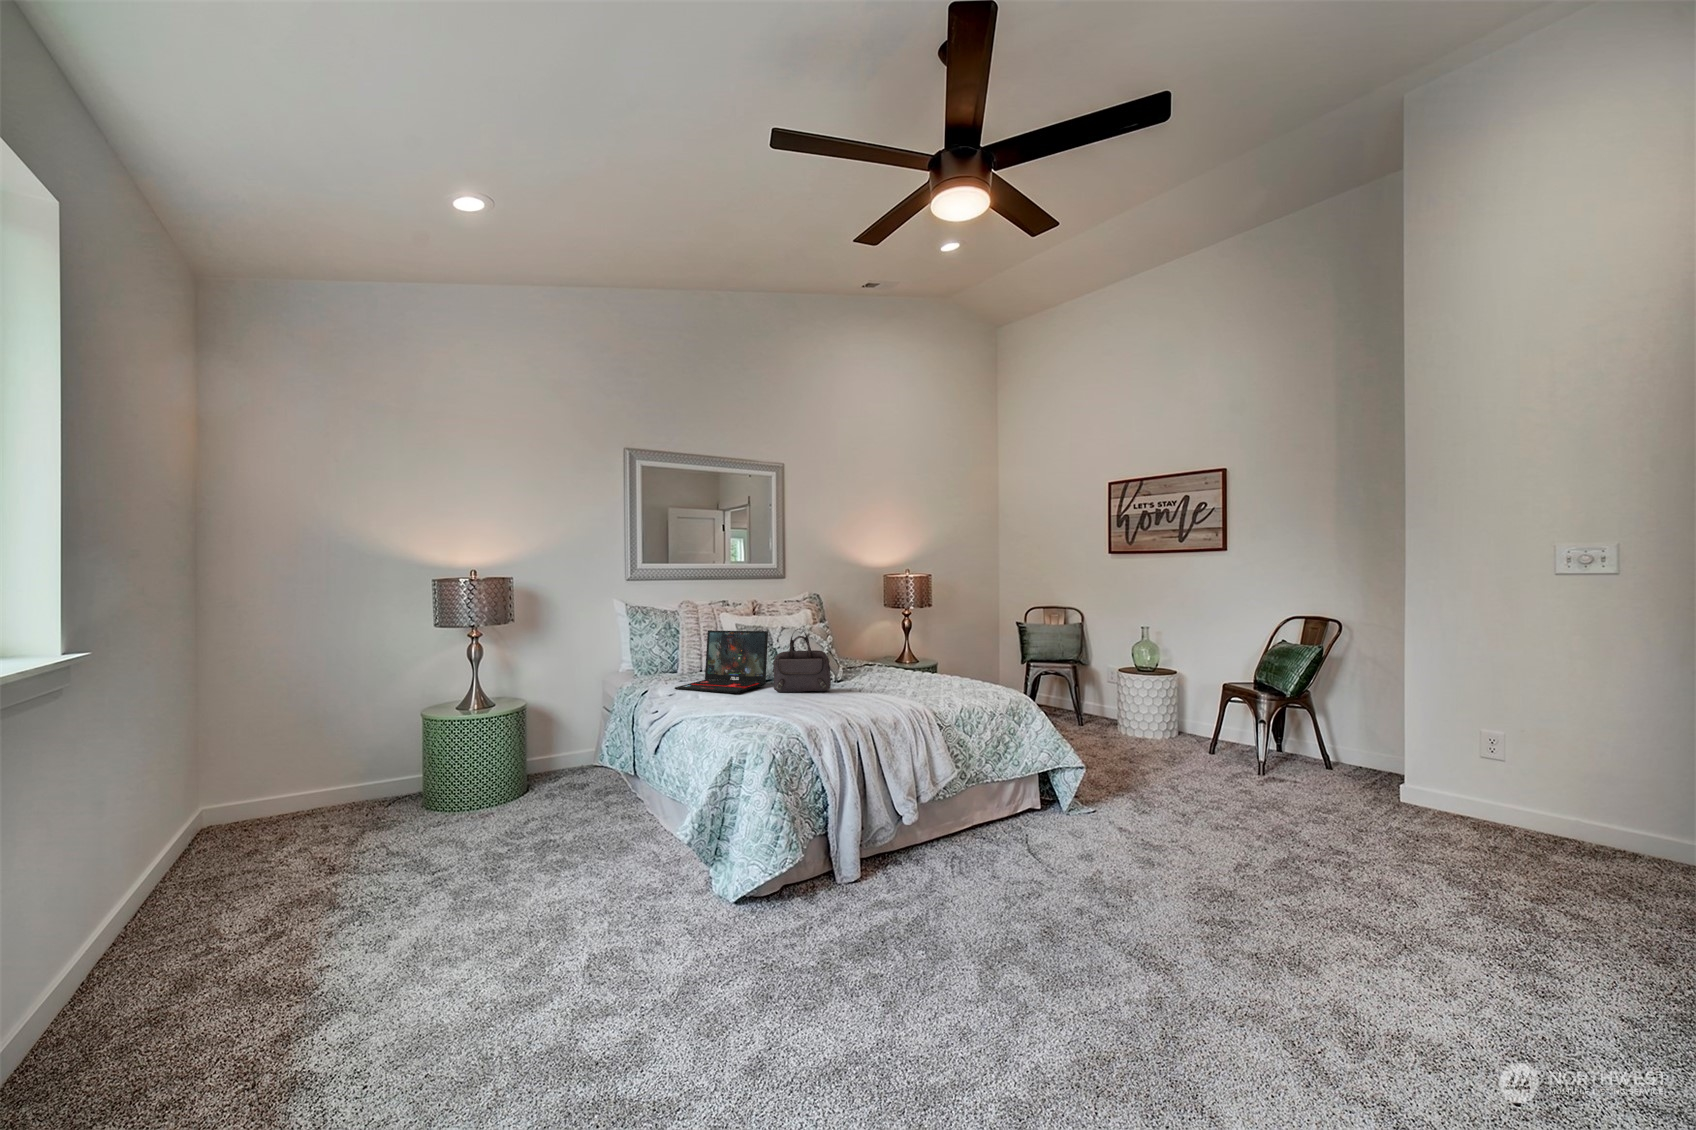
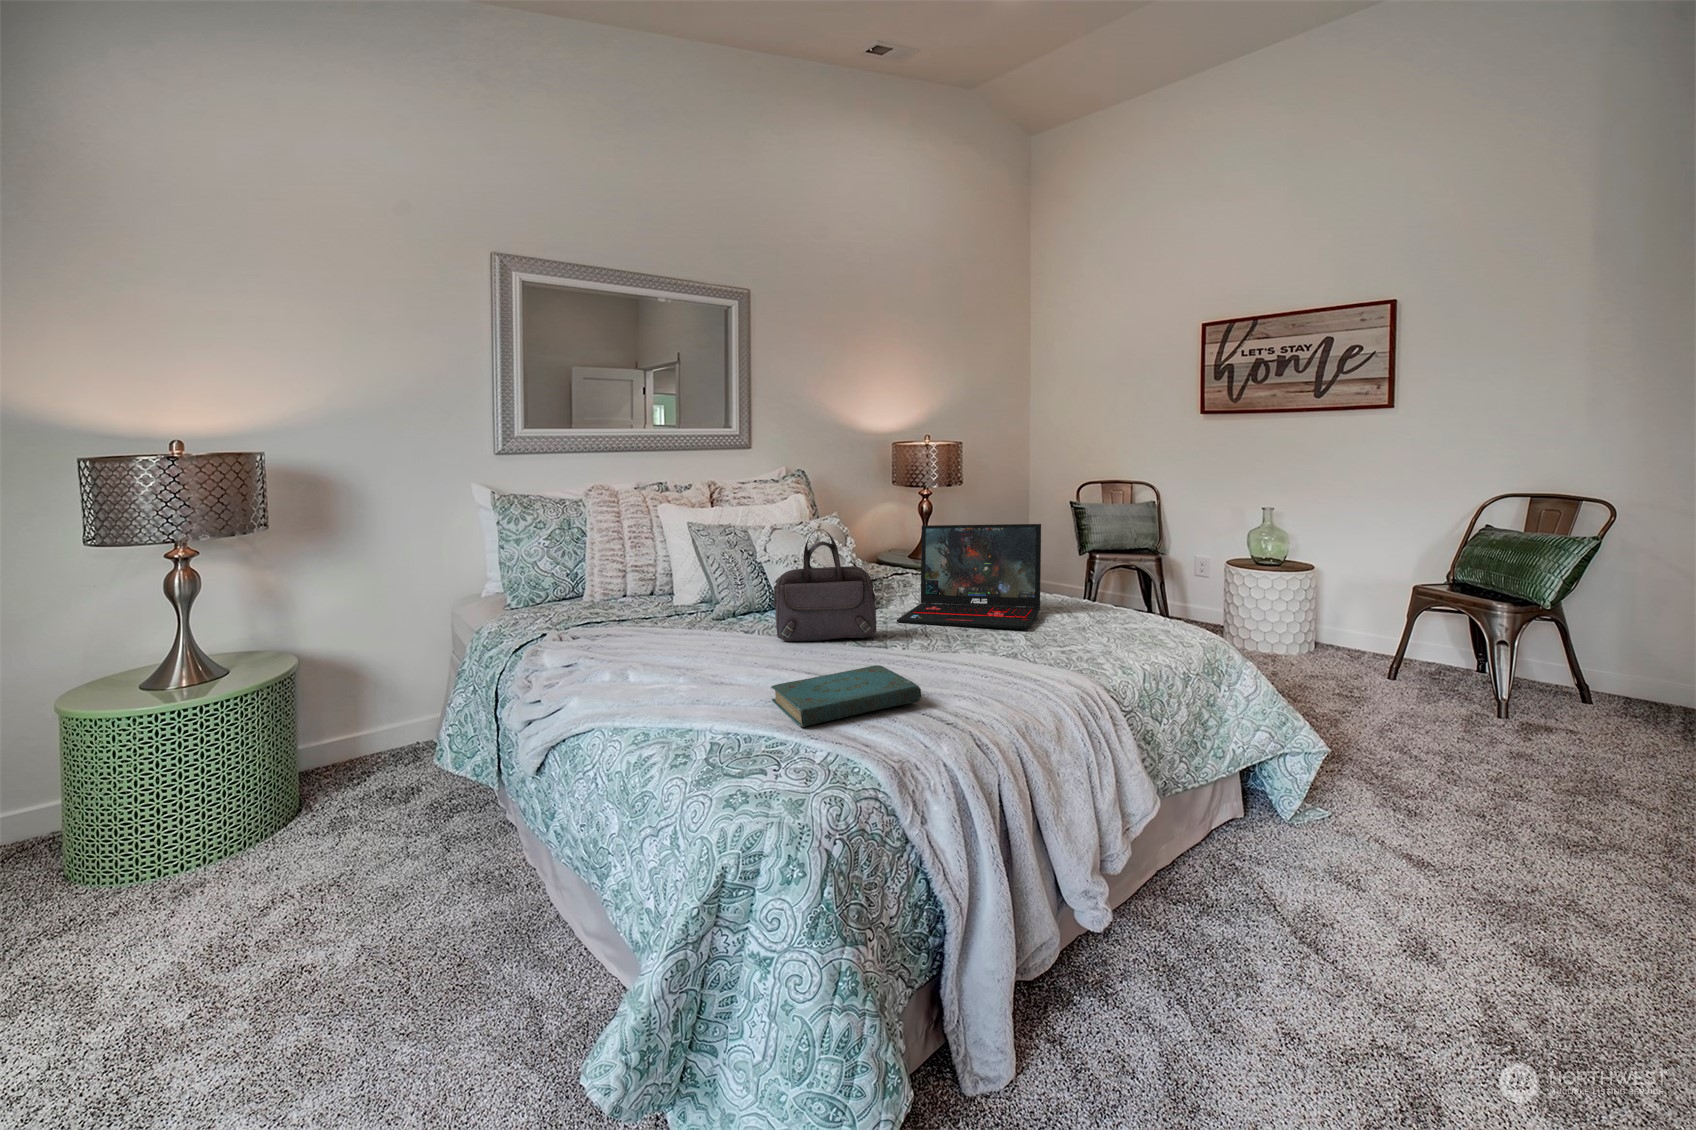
laptop: present [675,630,768,694] -> present [897,524,1041,630]
book: none [763,699,833,719] -> present [771,665,921,727]

